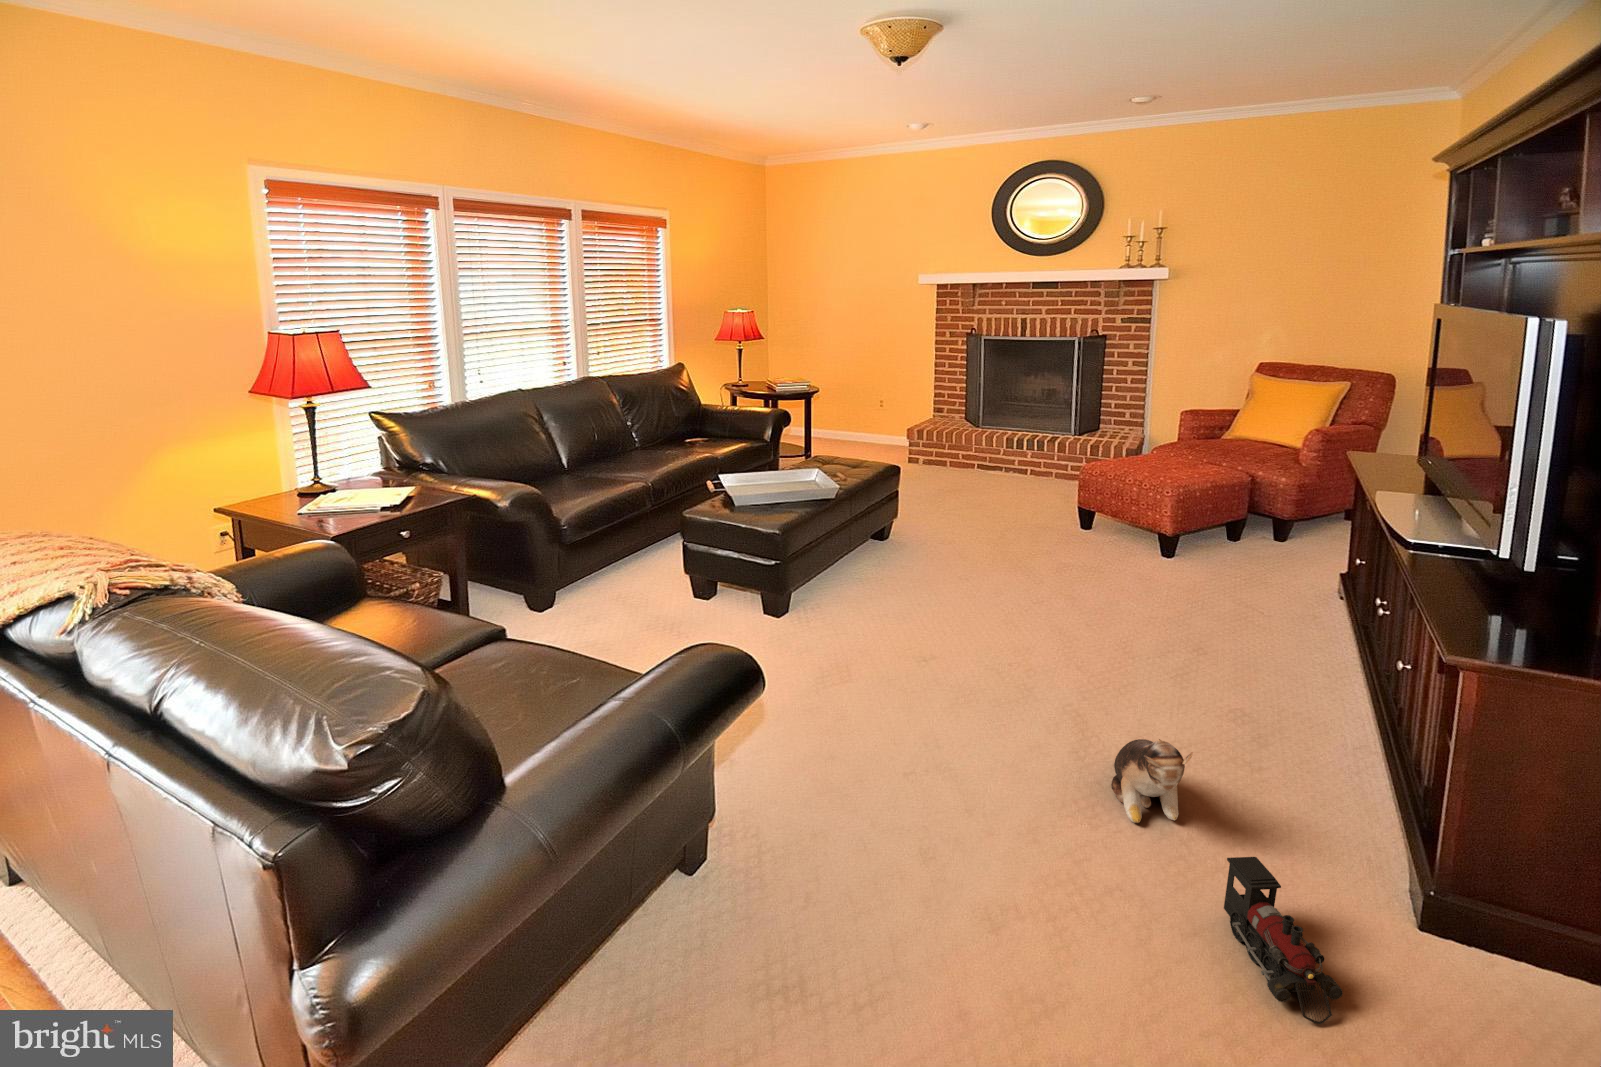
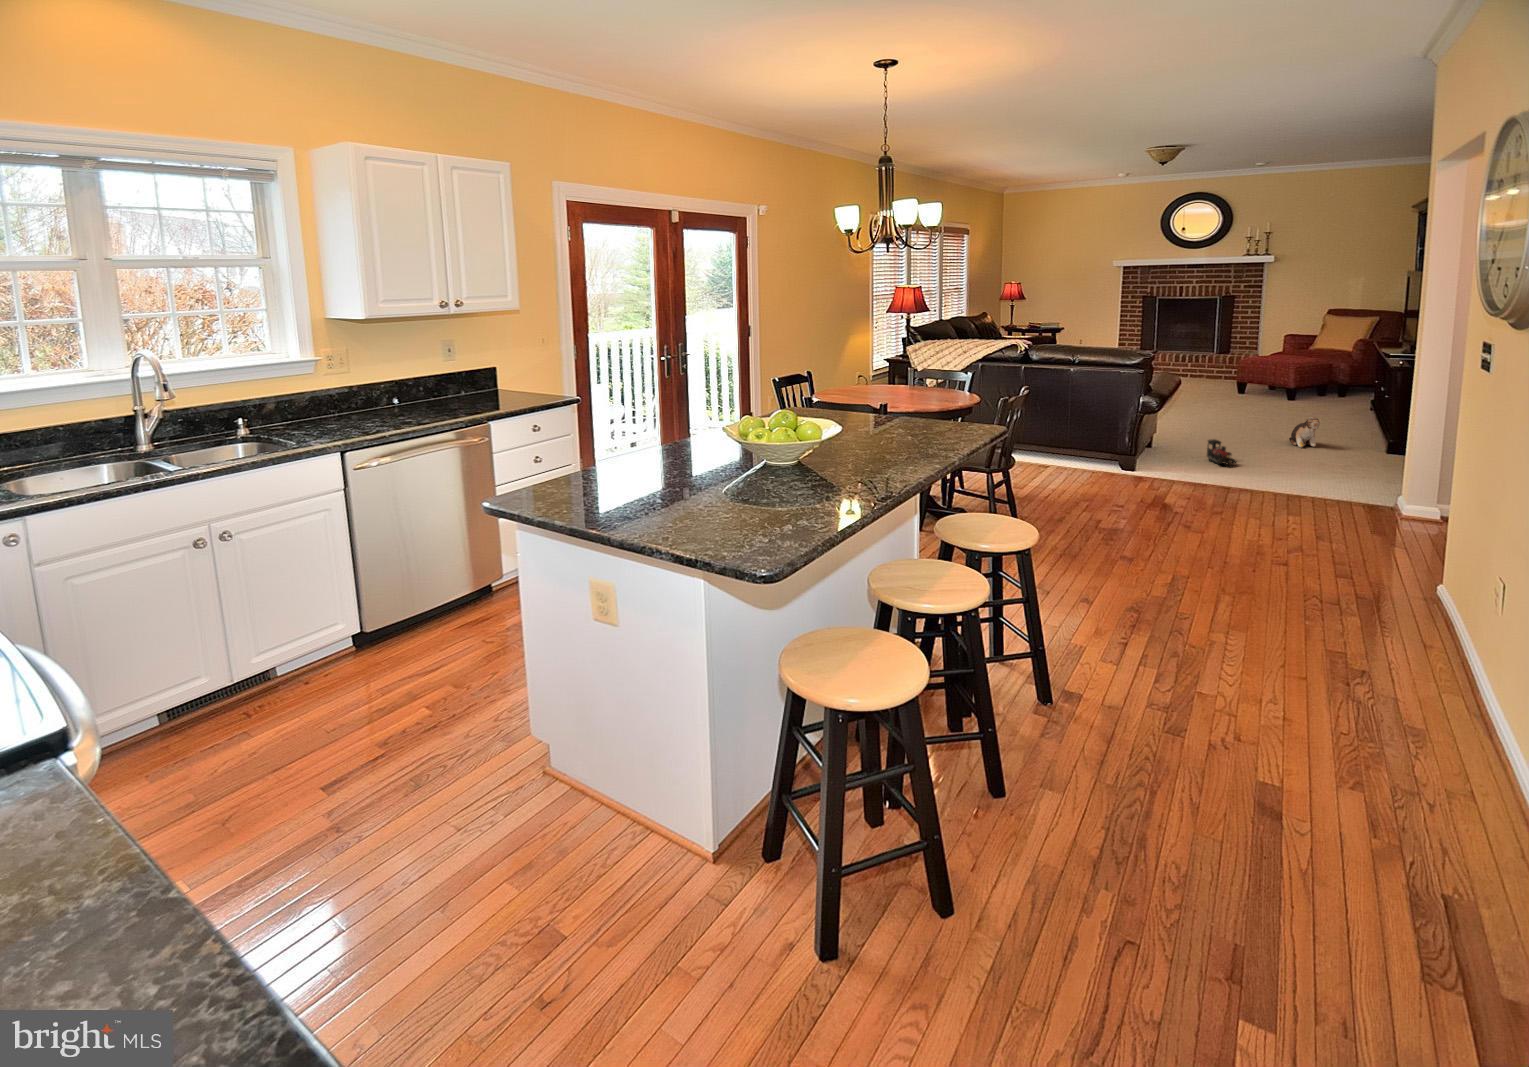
toy train: present [1224,857,1343,1024] -> present [1207,439,1236,464]

